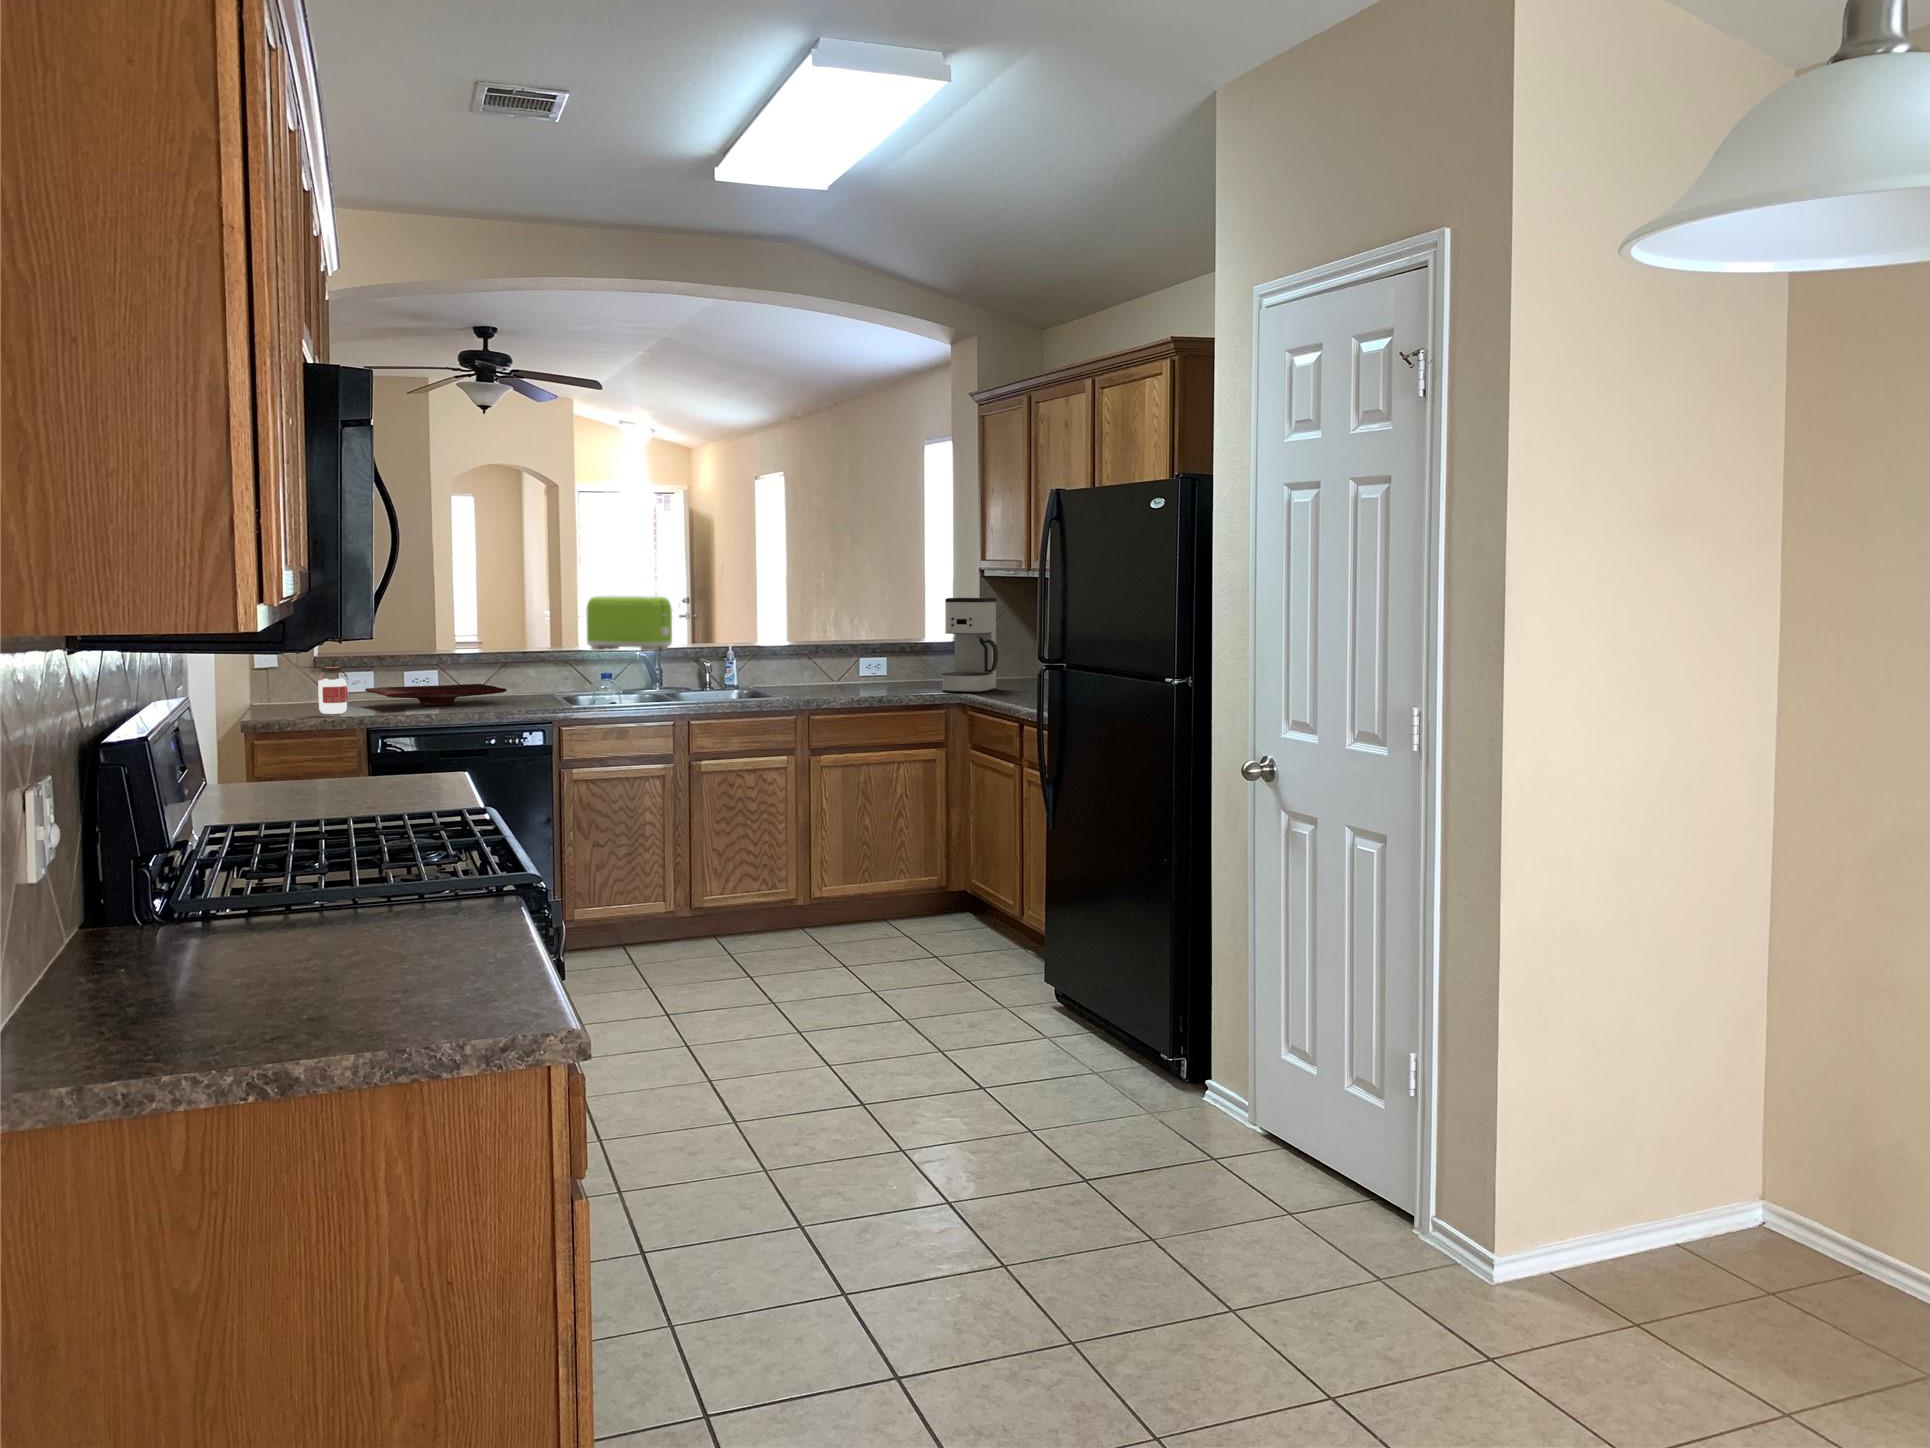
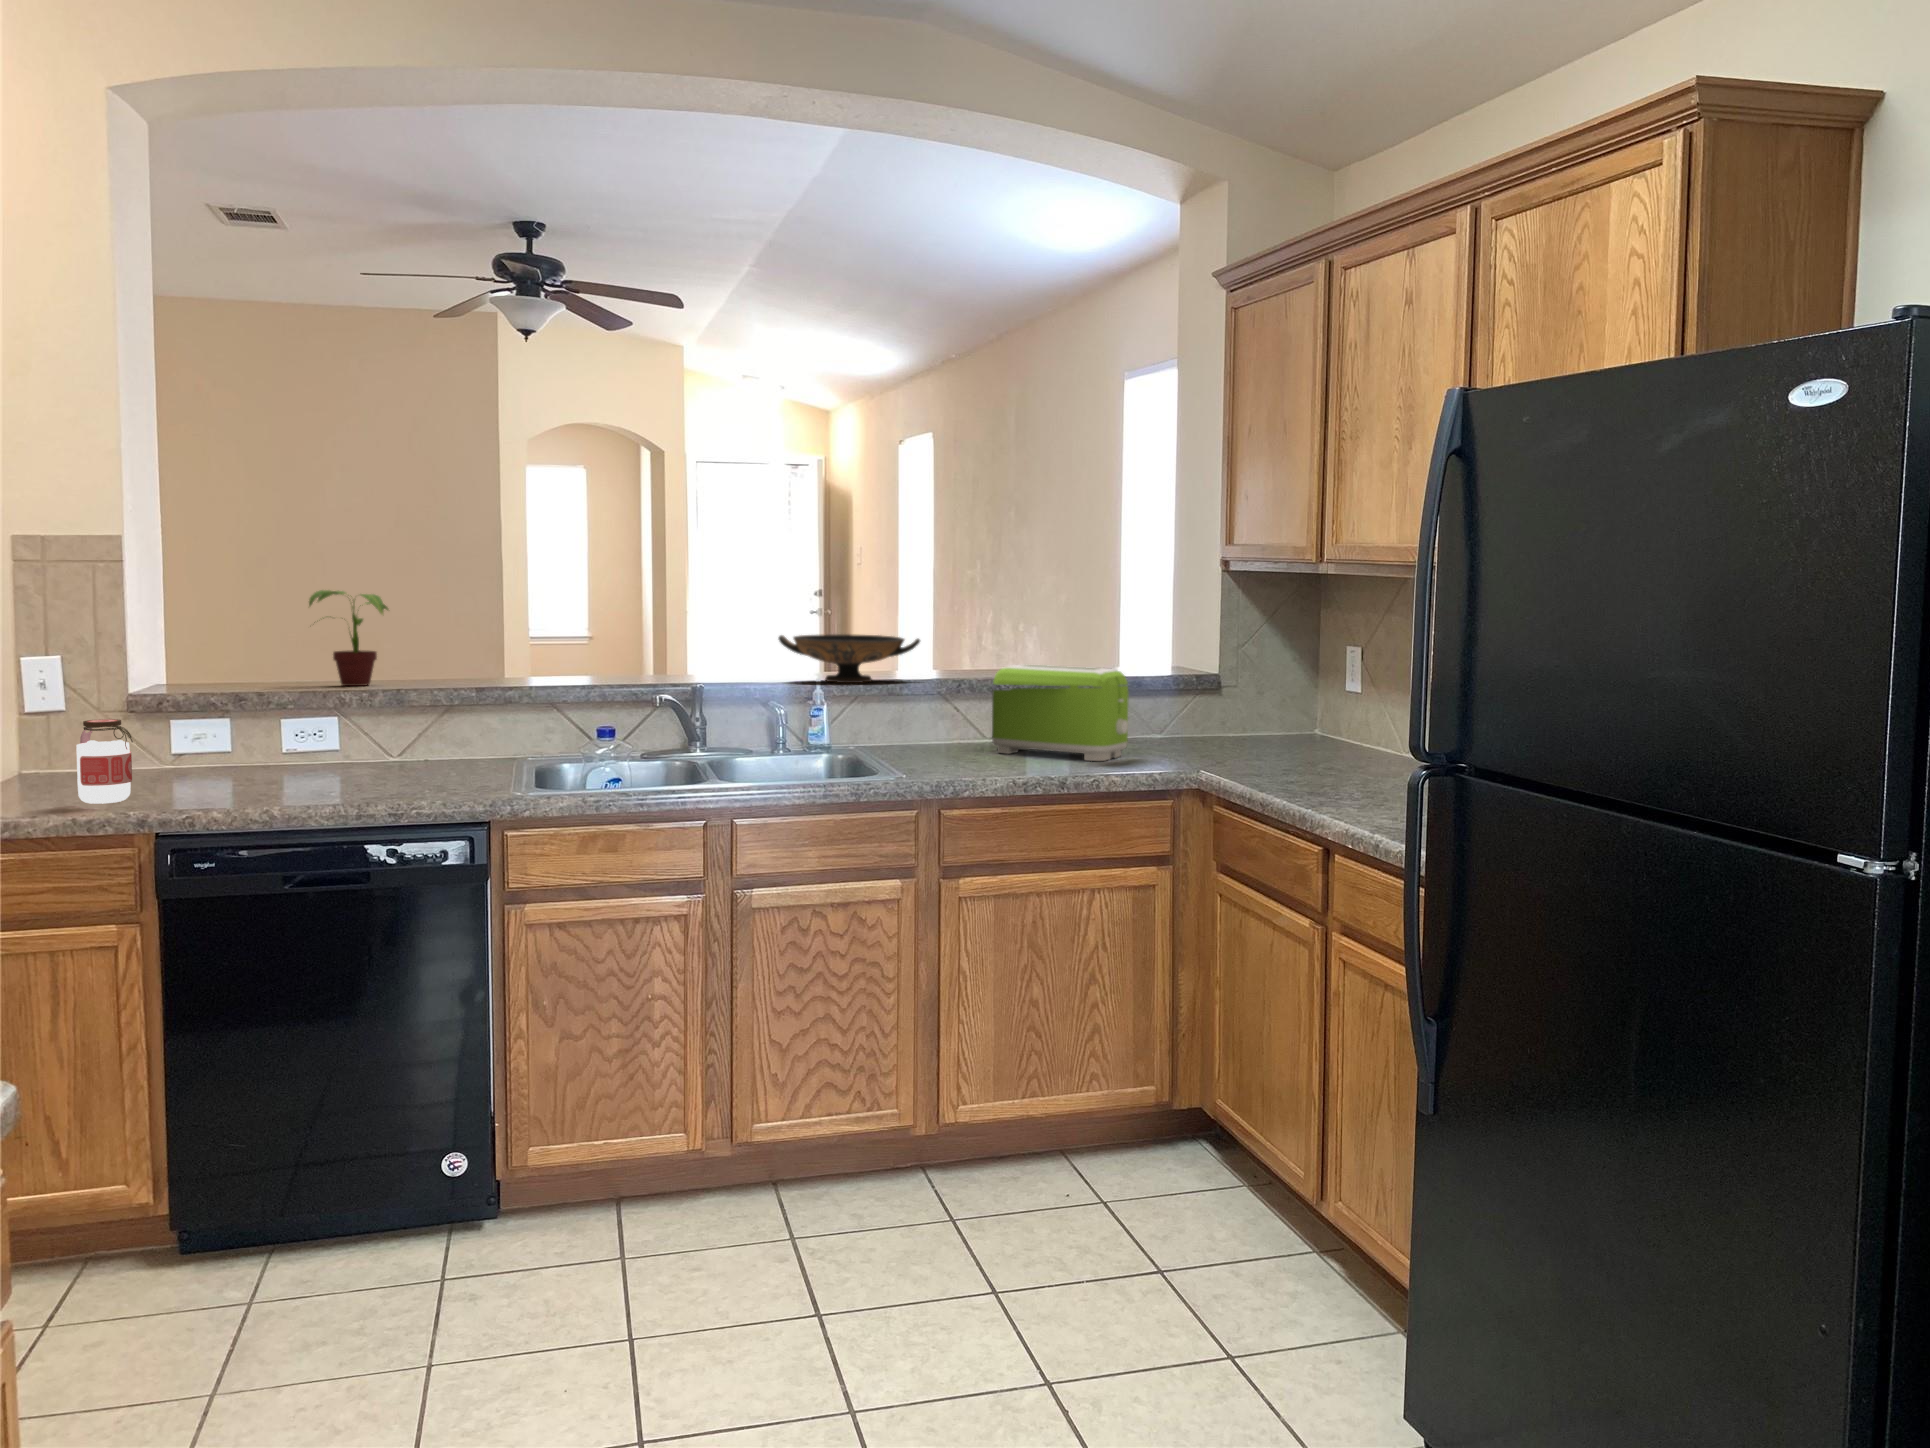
potted plant: none [404,595,454,655] -> present [309,590,388,686]
toaster: present [586,596,672,651] -> present [992,665,1129,761]
coffee maker: present [942,598,998,693] -> none [1168,607,1266,771]
decorative bowl: none [701,619,791,648] -> present [779,634,920,683]
cutting board: present [365,684,507,706] -> none [199,741,427,782]

